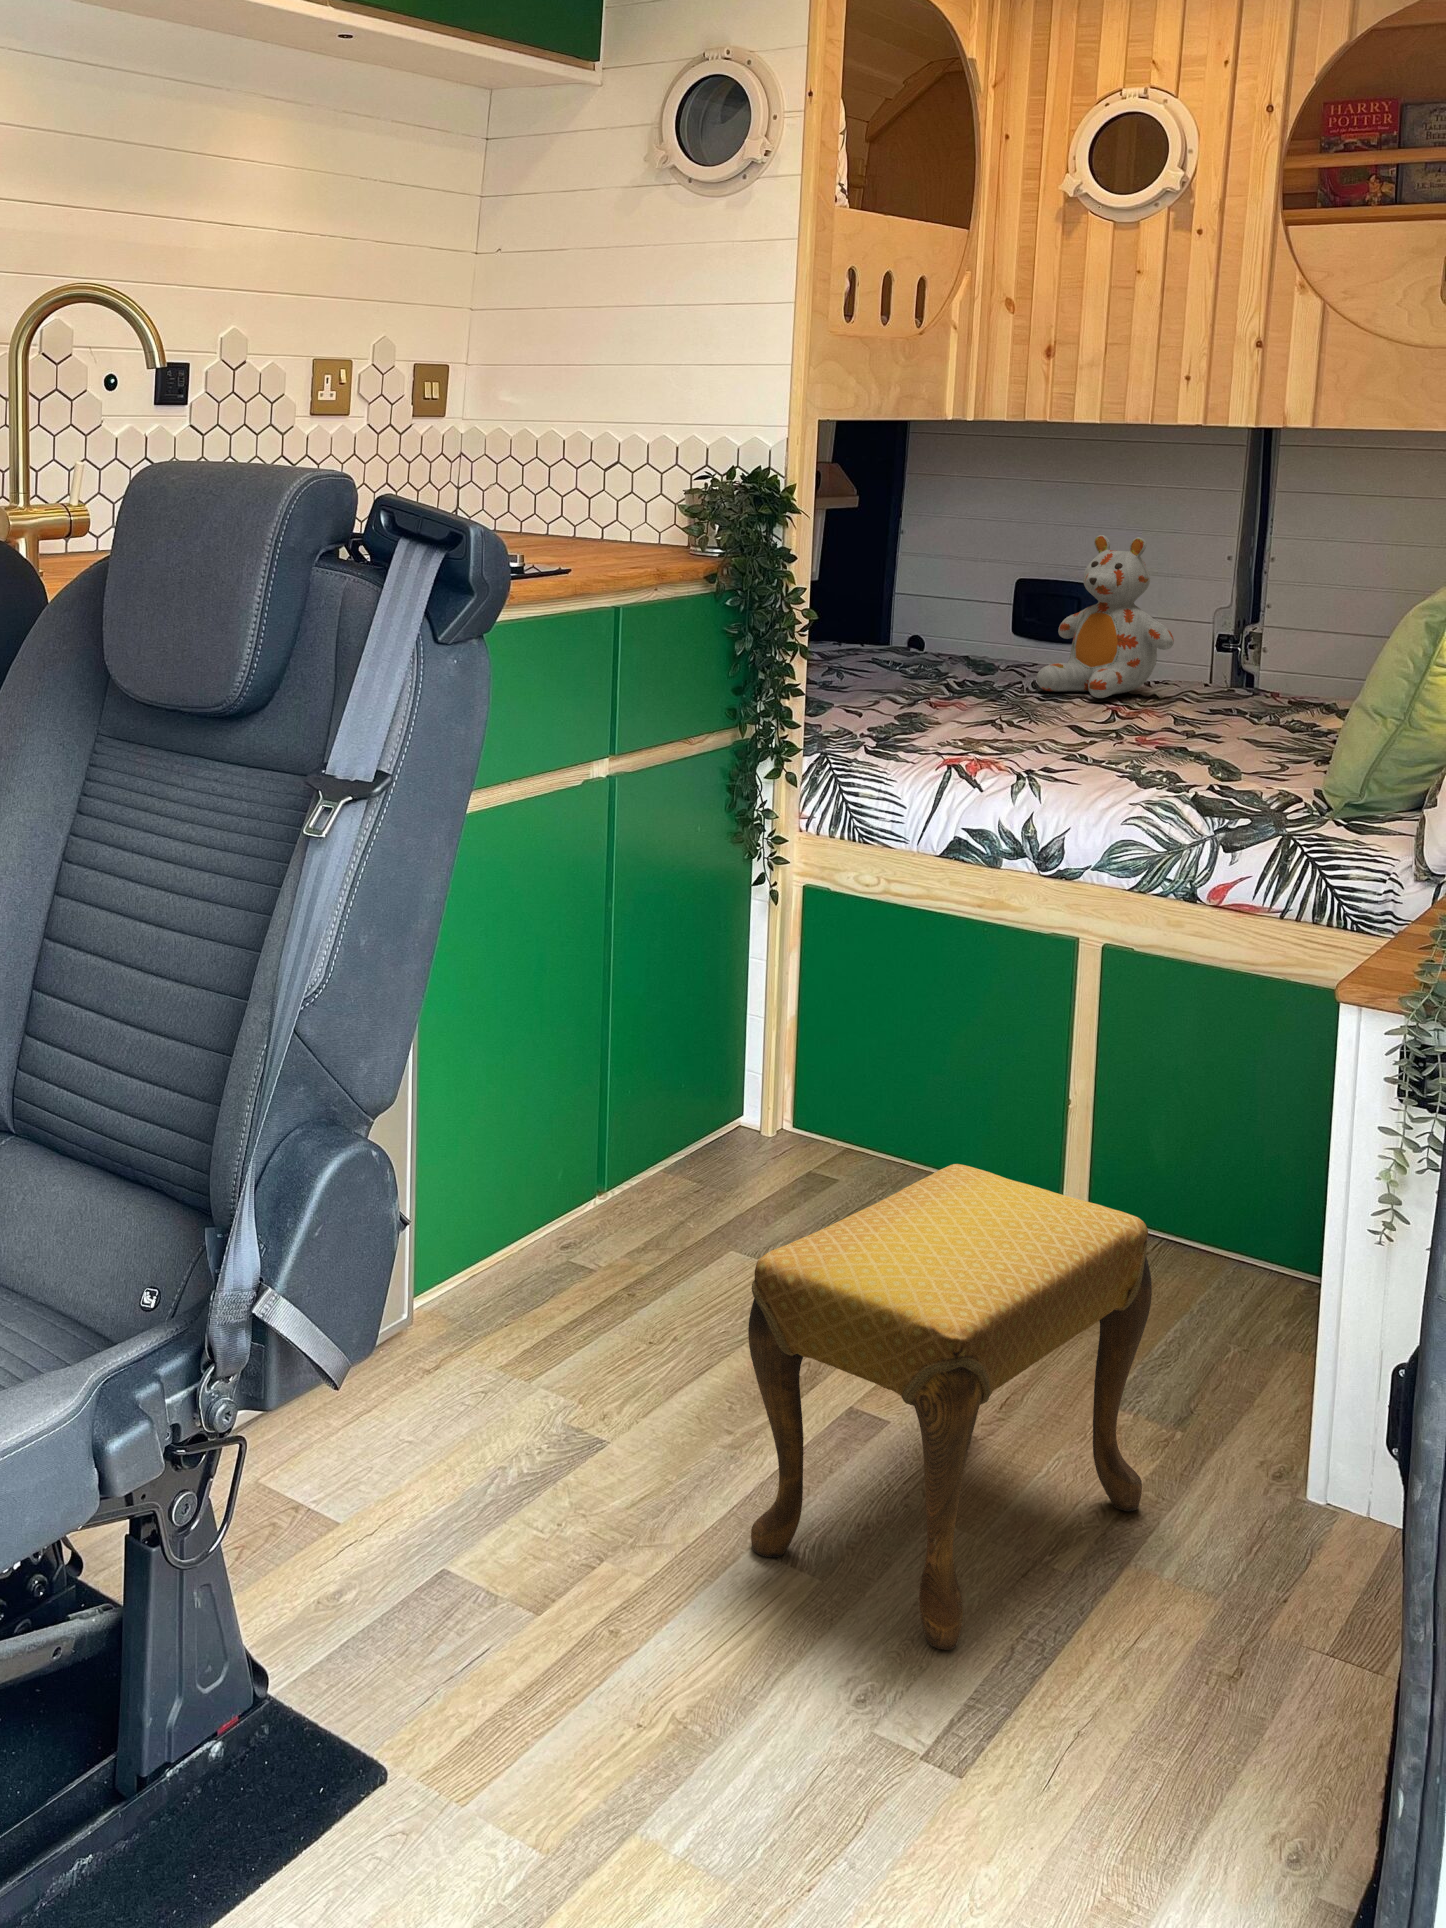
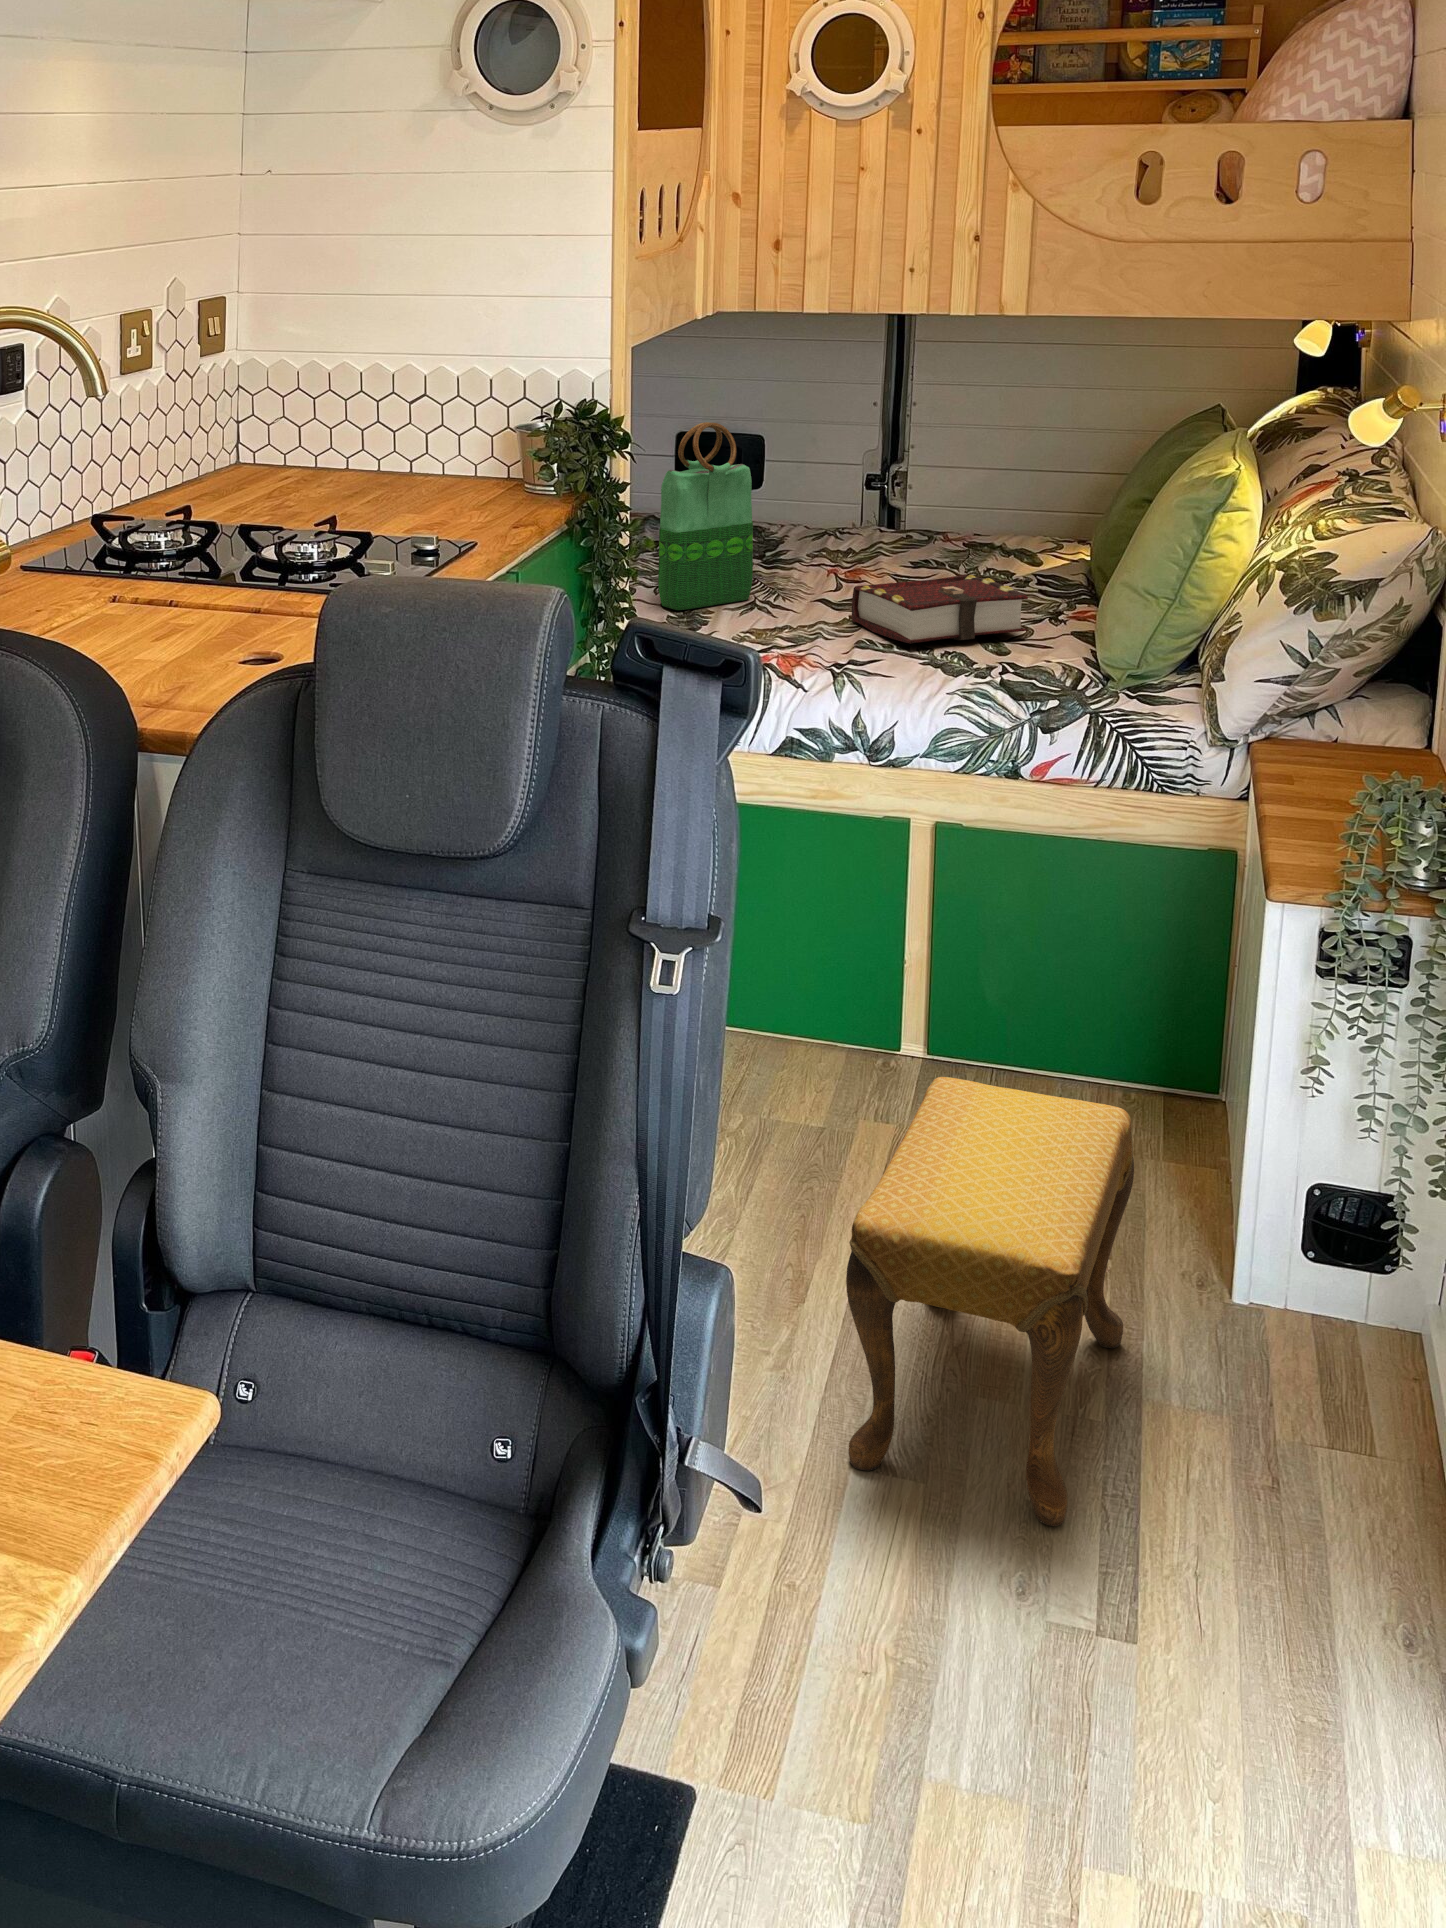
tote bag: none [876,521,988,716] -> present [658,422,753,610]
stuffed bear: present [1037,535,1174,698] -> none [768,410,887,566]
book: none [1075,701,1264,762] -> present [852,575,1028,643]

